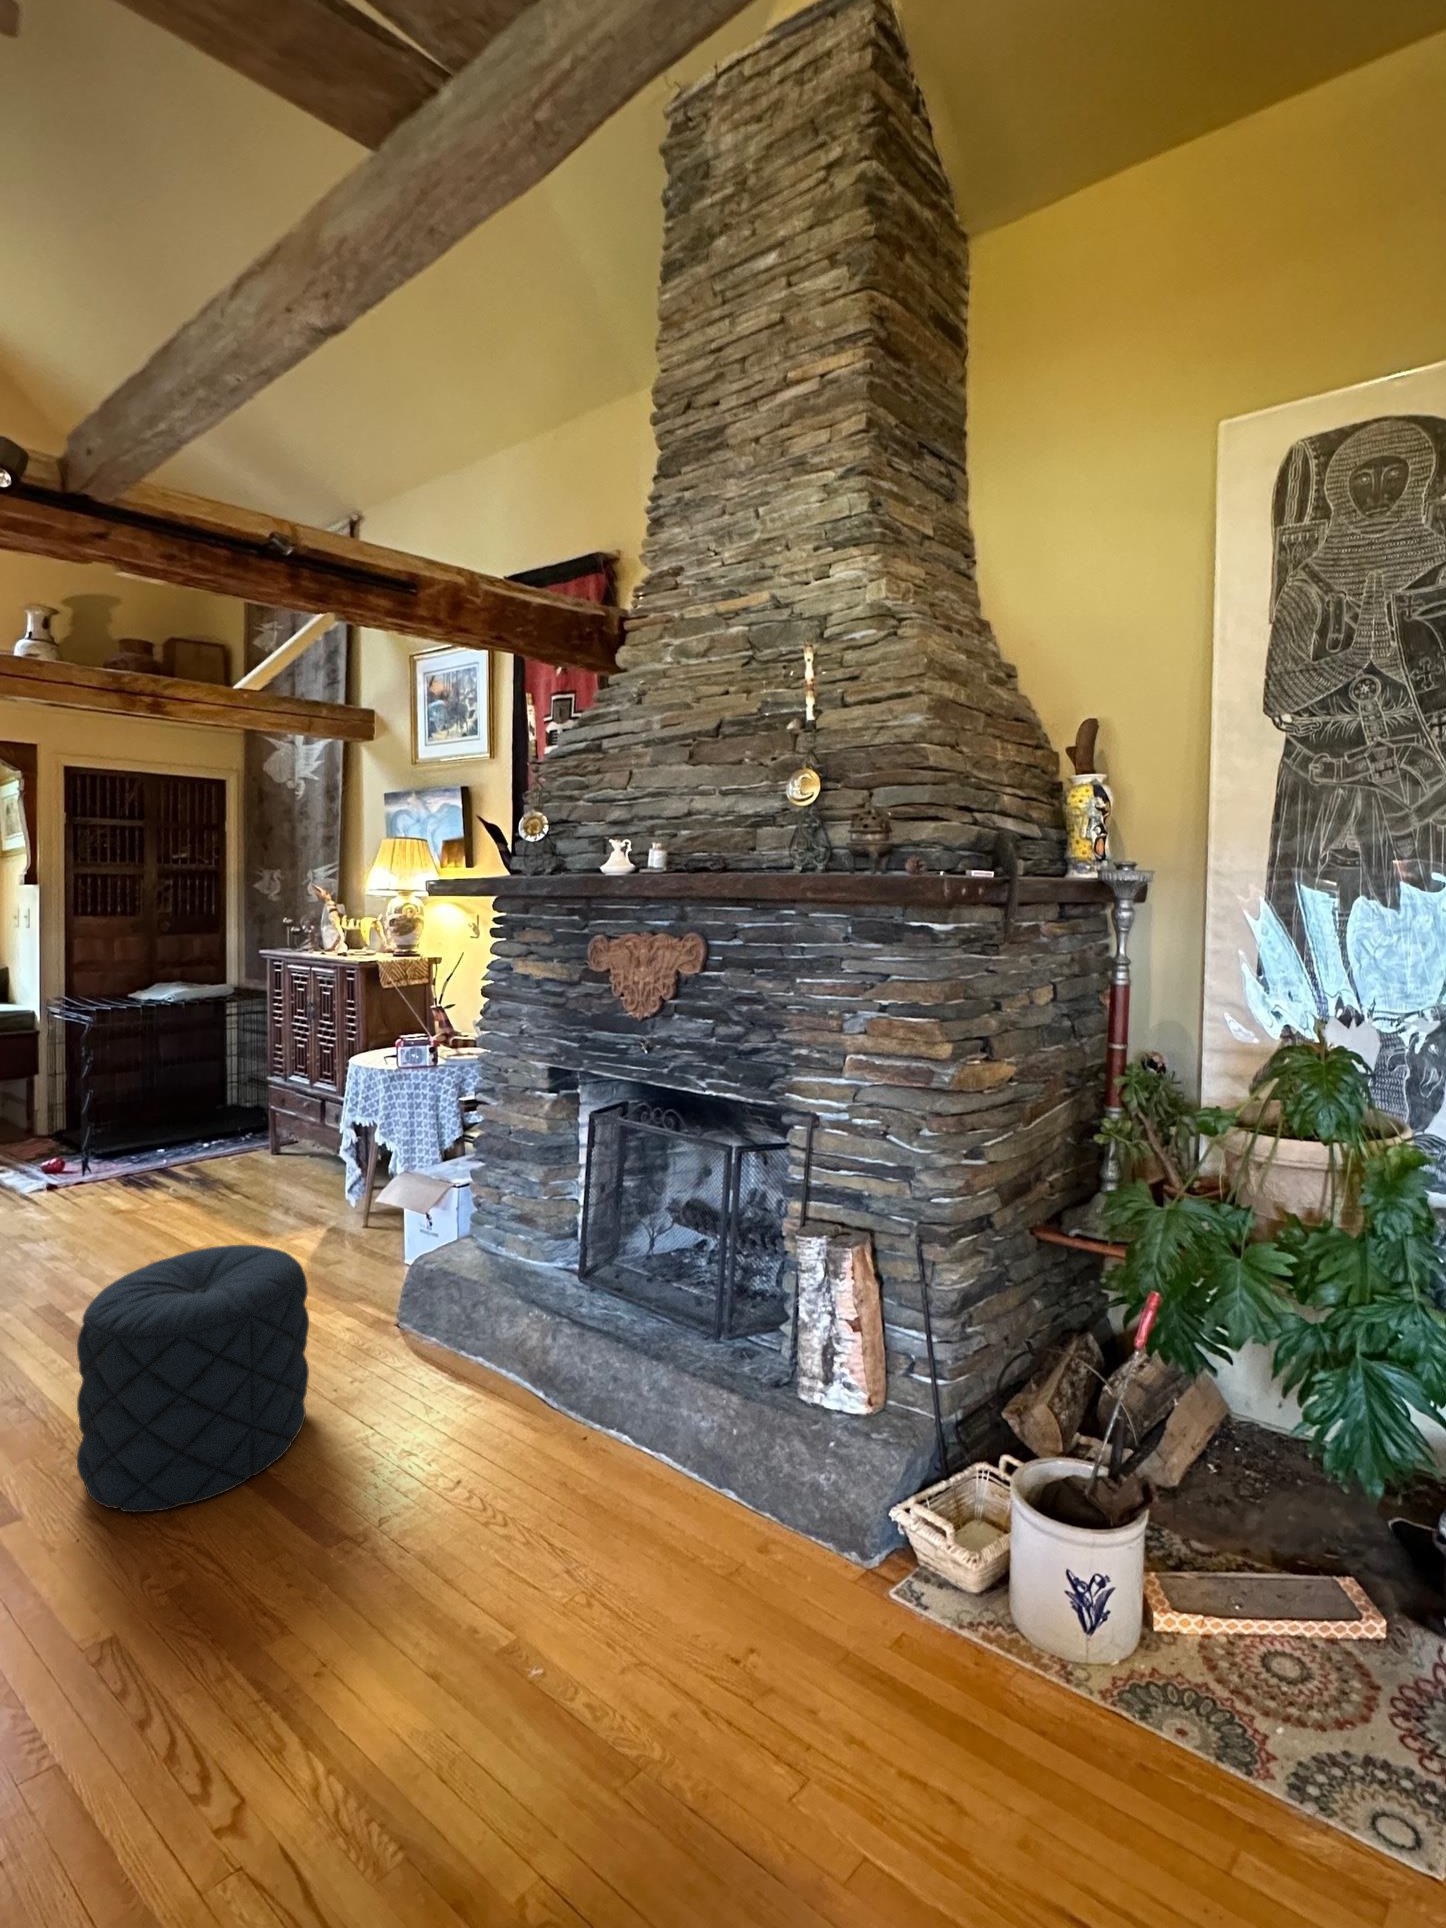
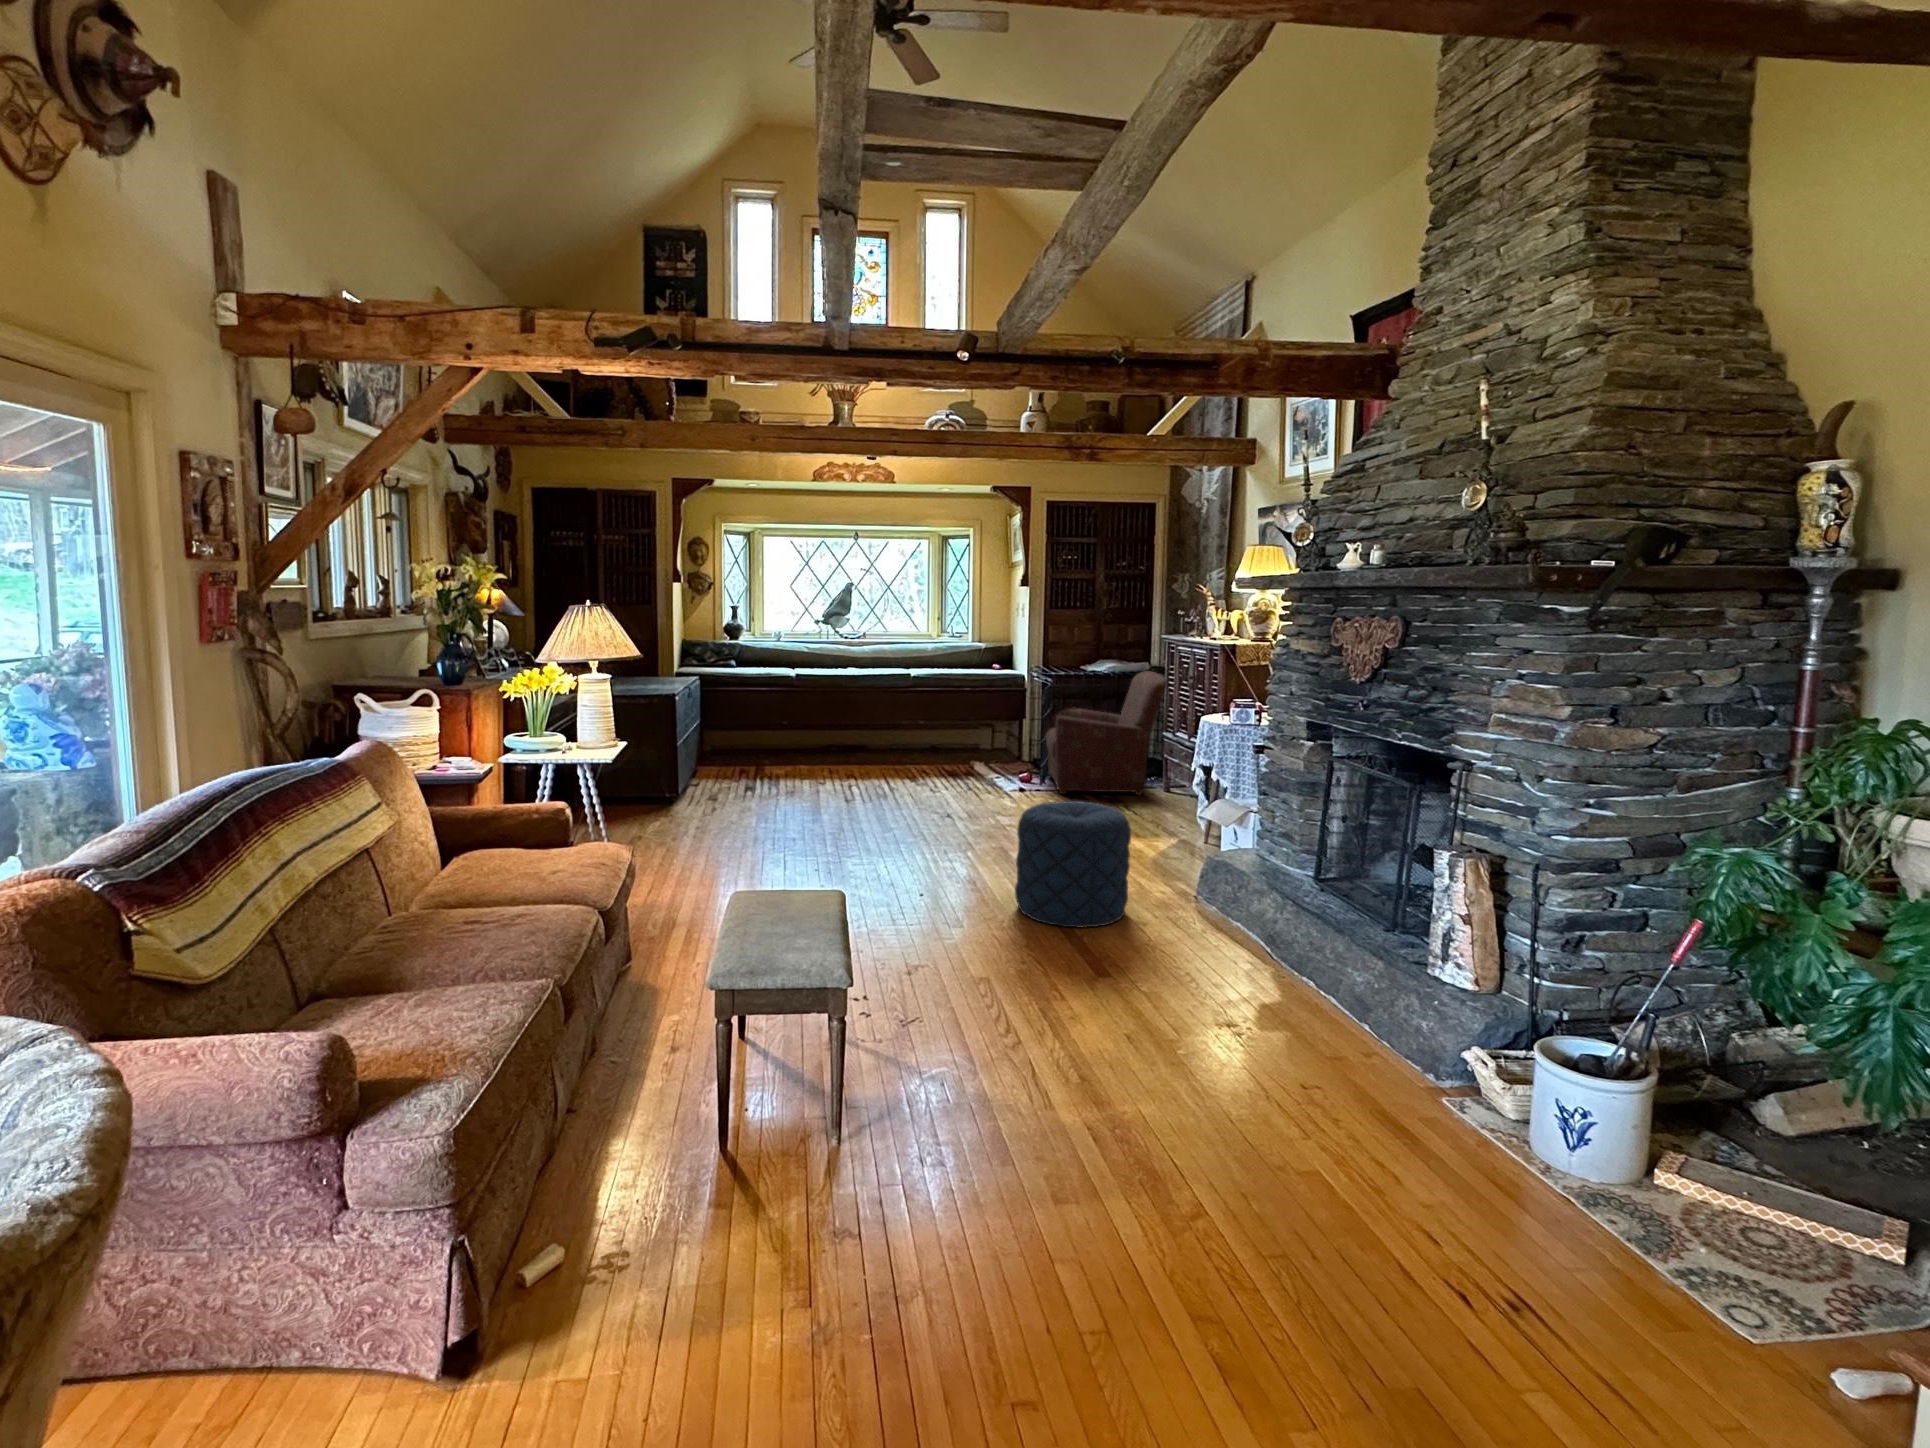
armchair: none [77,993,276,1186] -> present [1046,671,1167,795]

